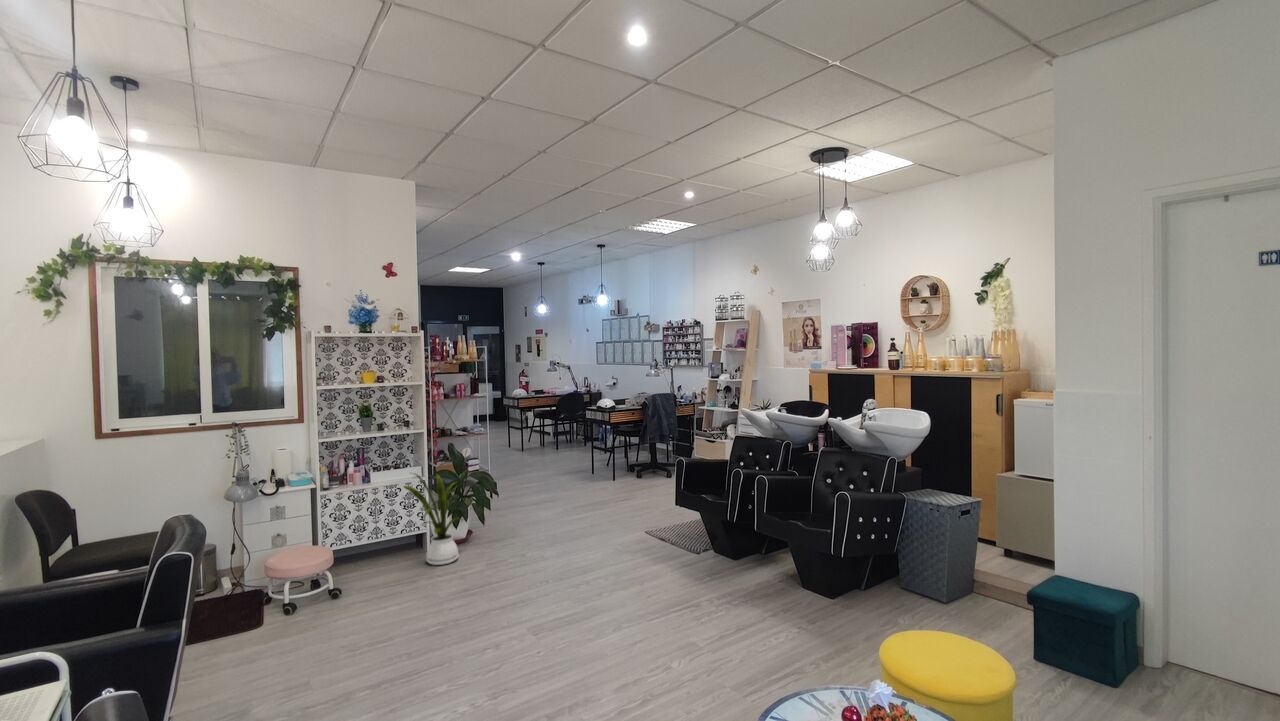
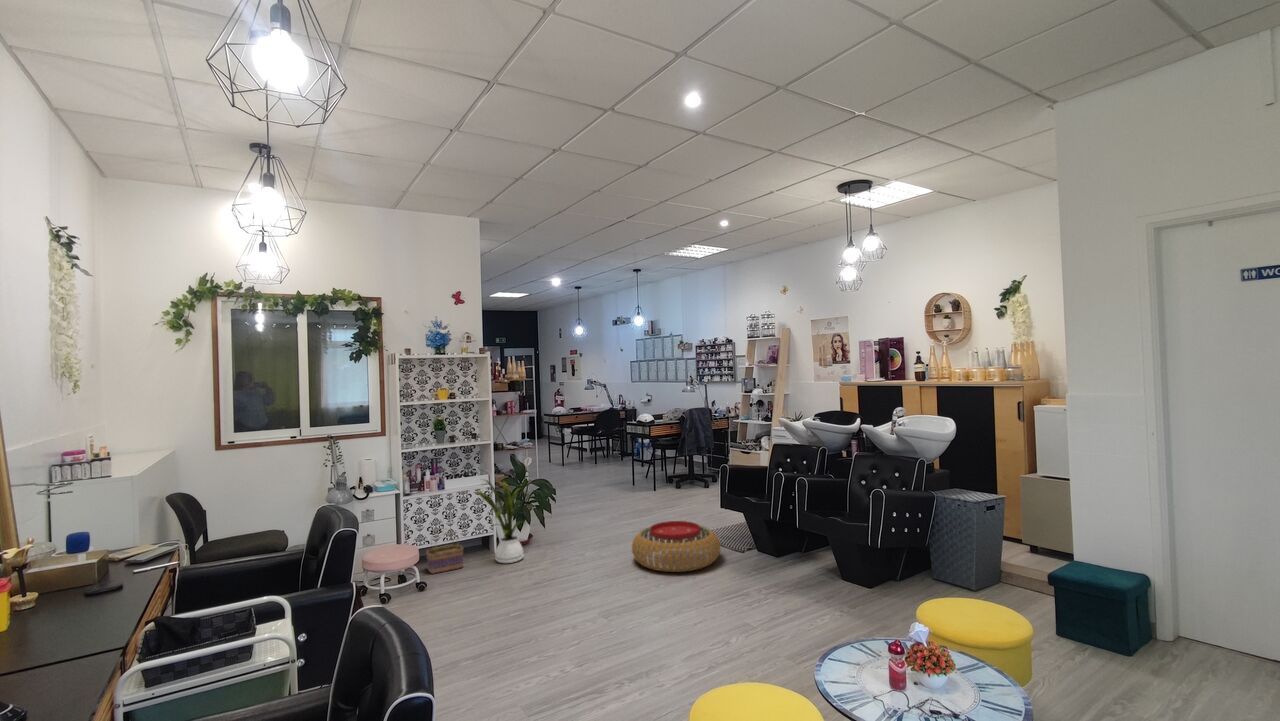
pouf: none [577,519,674,577] -> present [632,521,720,572]
basket: none [346,527,389,577] -> present [427,528,463,574]

